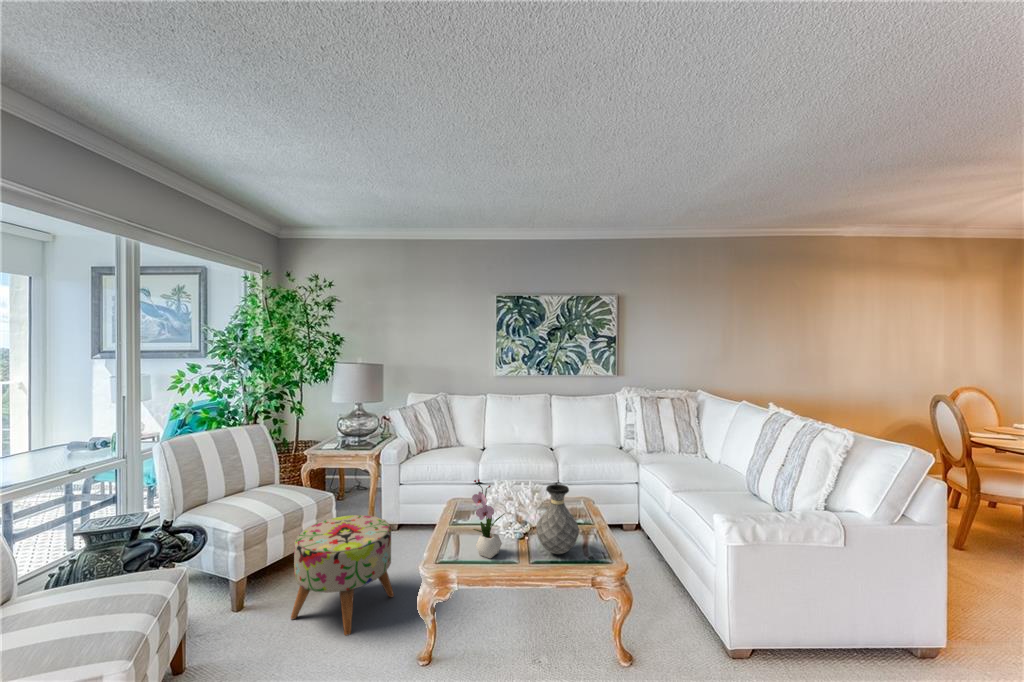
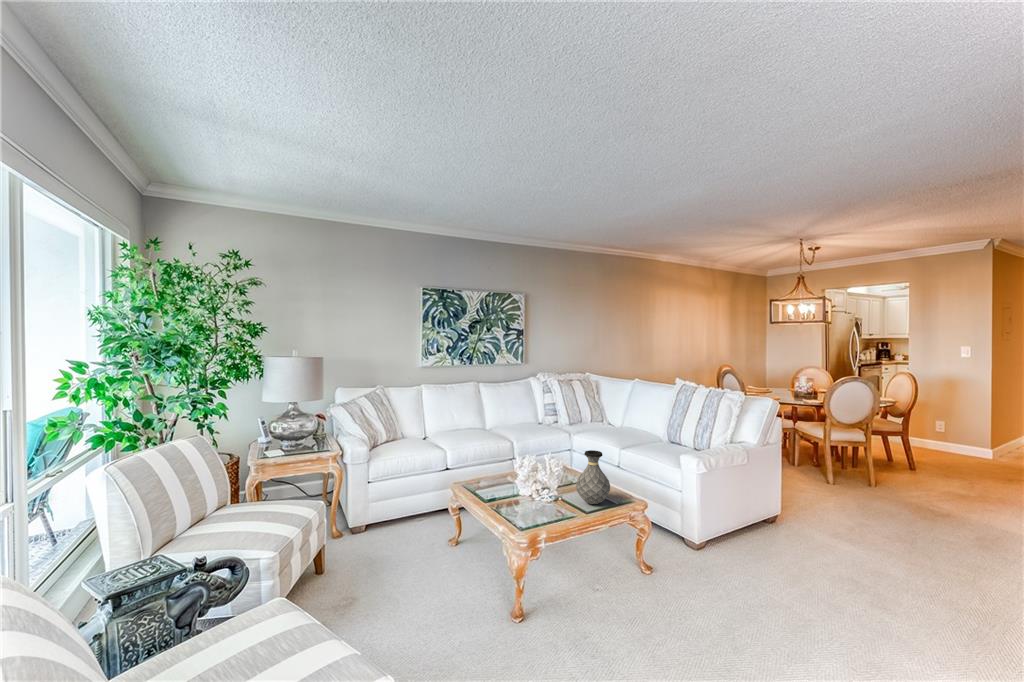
flower arrangement: present [472,479,504,559] -> none [537,454,559,517]
ottoman: present [291,515,394,635] -> none [354,508,446,622]

